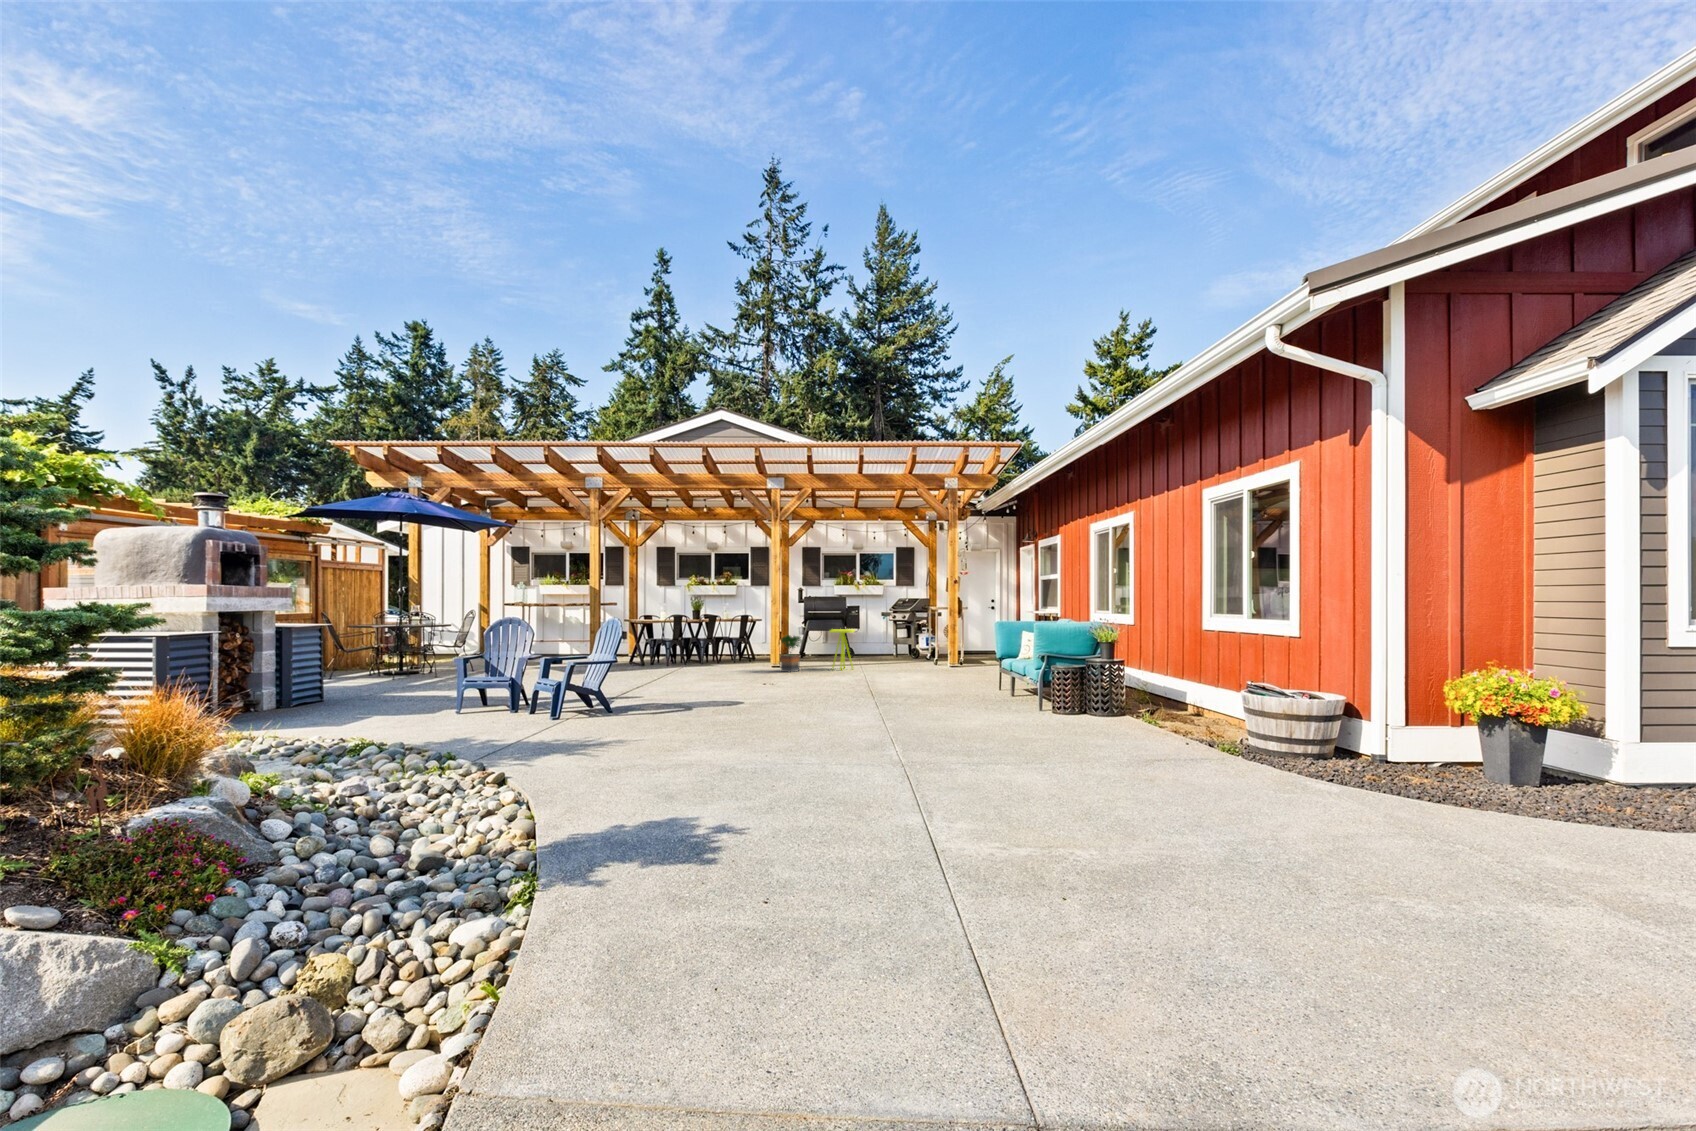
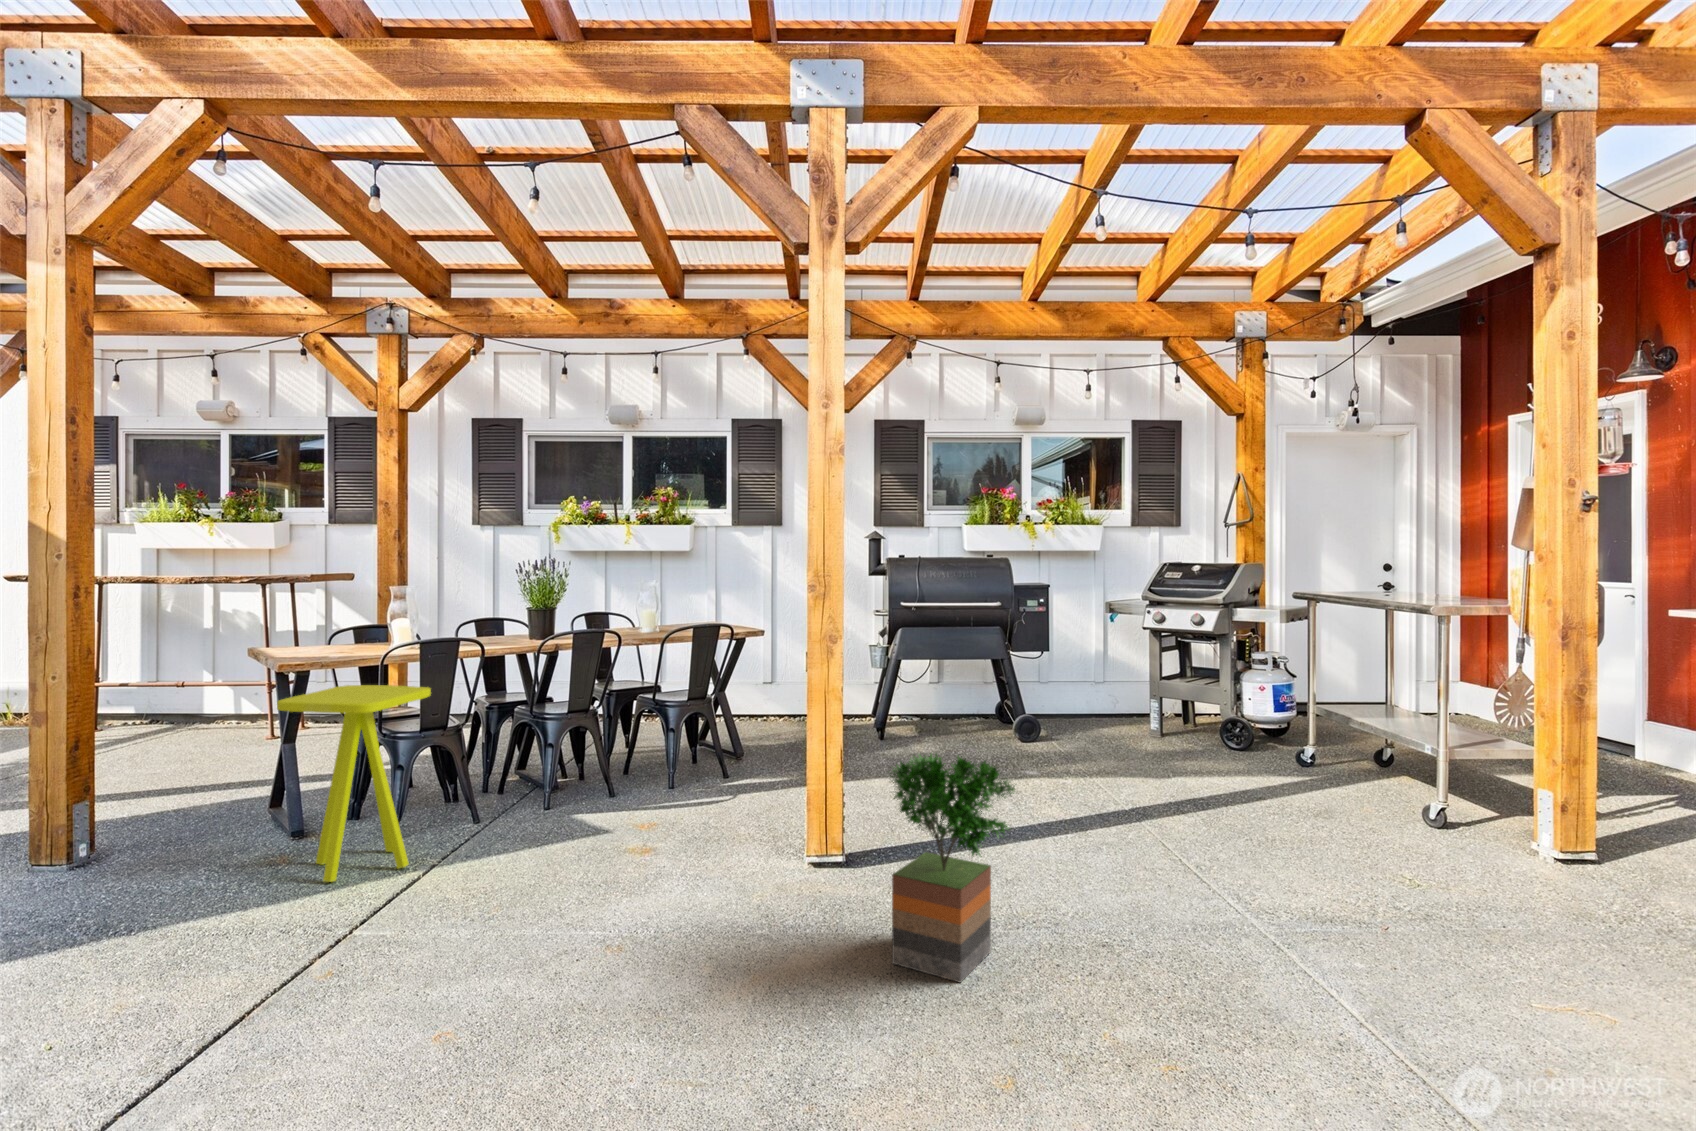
side table: present [829,629,855,669] -> present [277,685,431,882]

